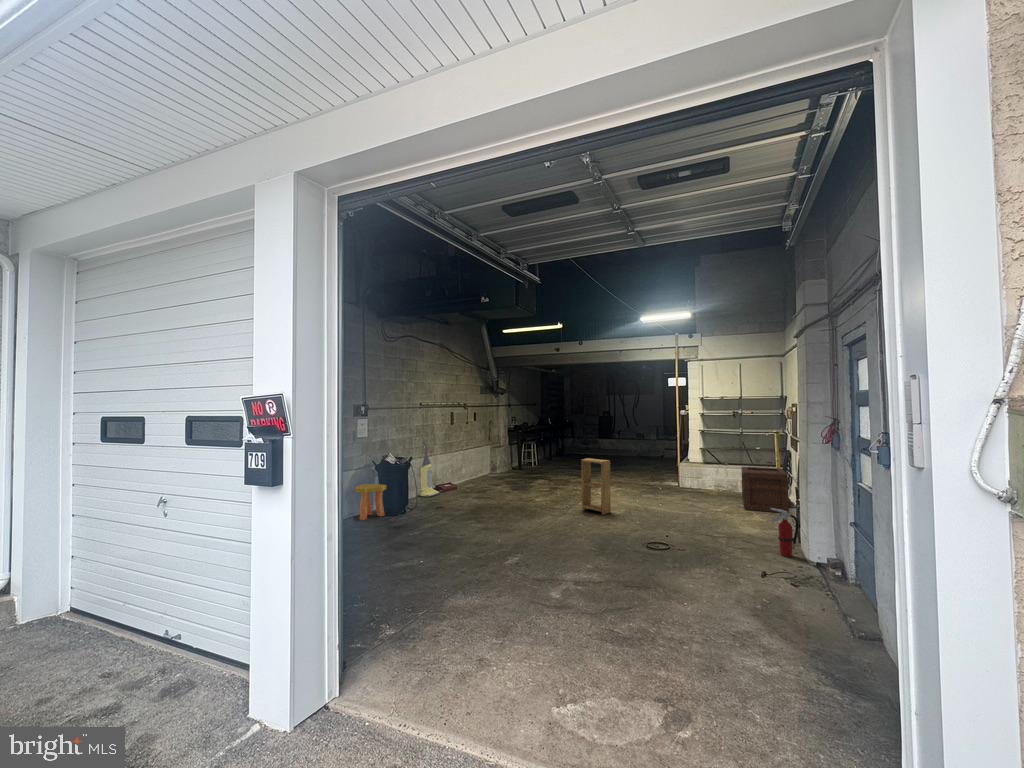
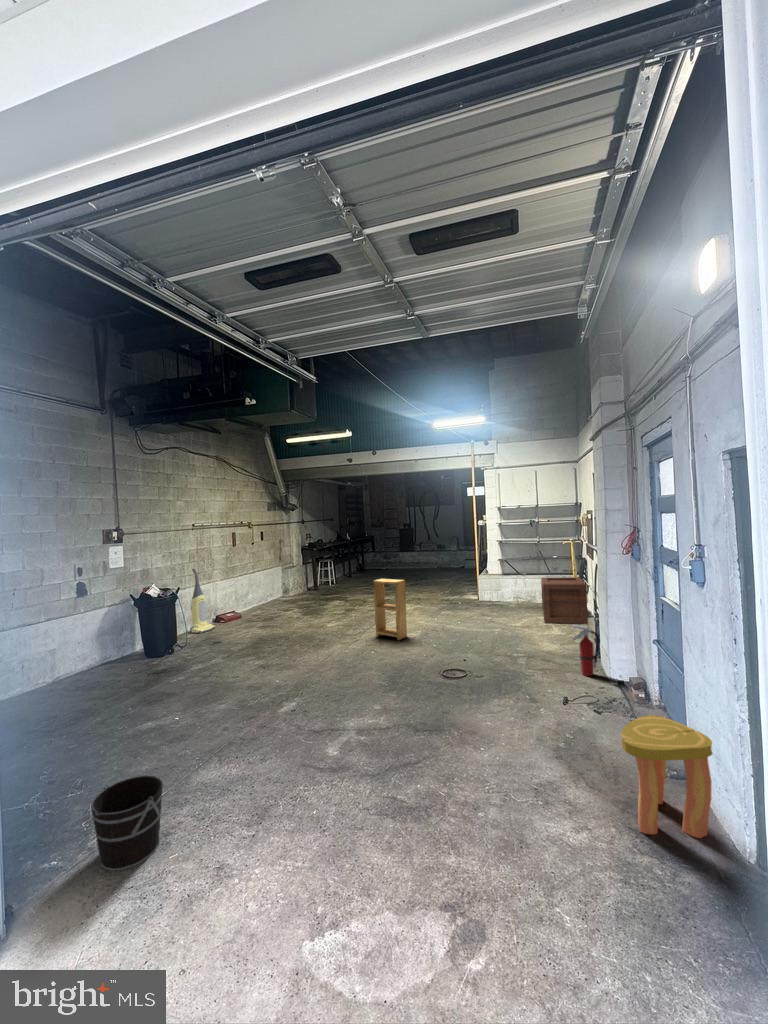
stool: present [356,484,387,520] -> present [621,715,712,838]
bucket: none [390,587,437,650] -> present [91,776,163,871]

